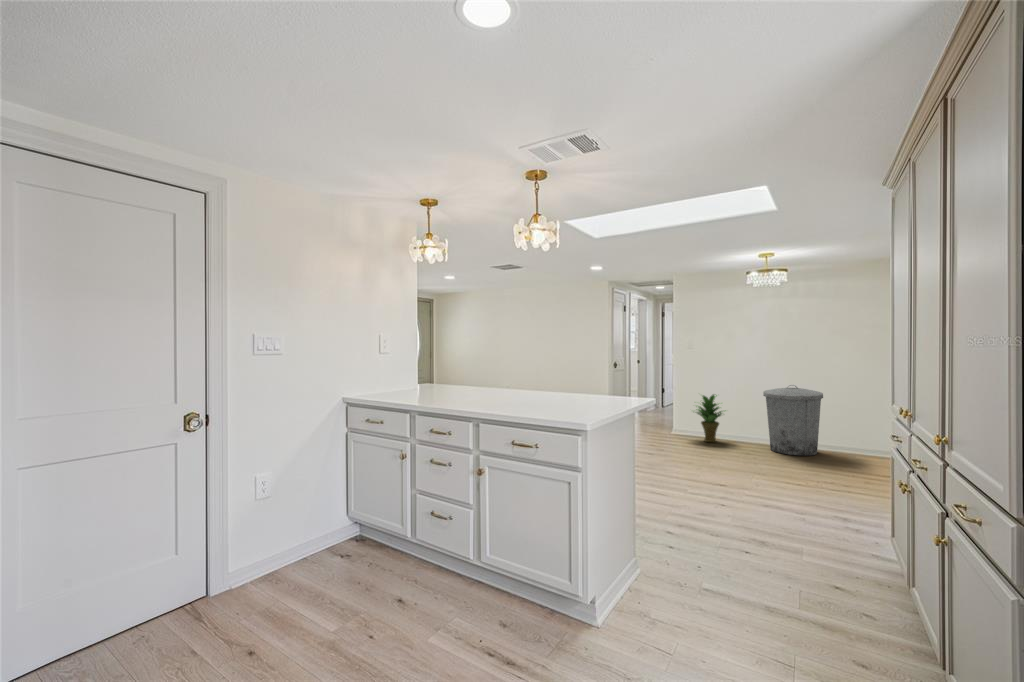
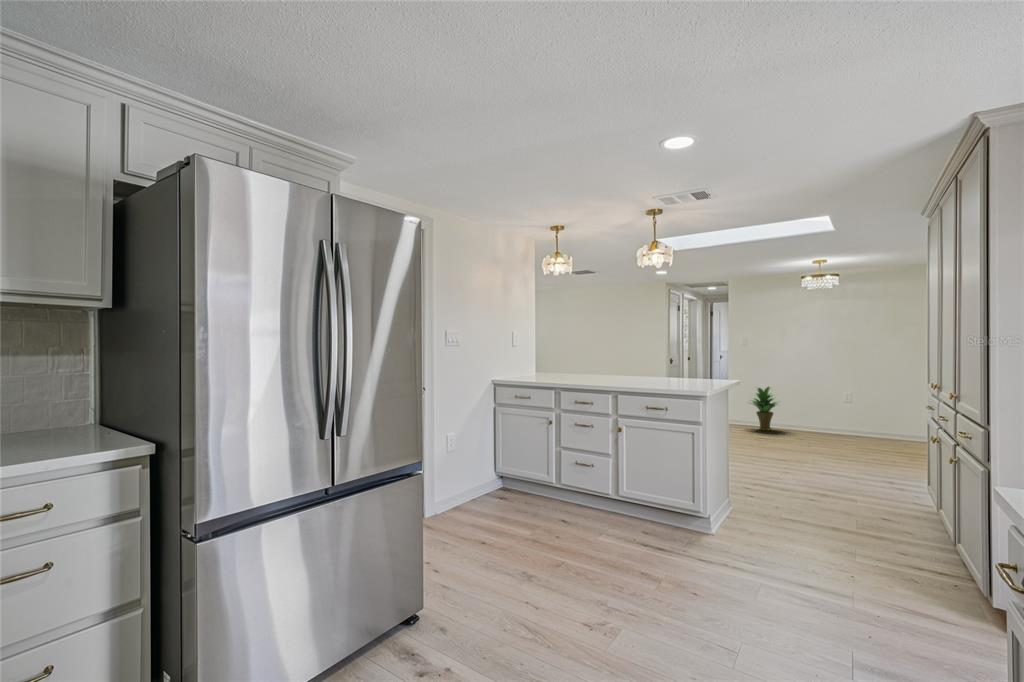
trash can: present [763,385,823,456] -> none [815,377,871,440]

